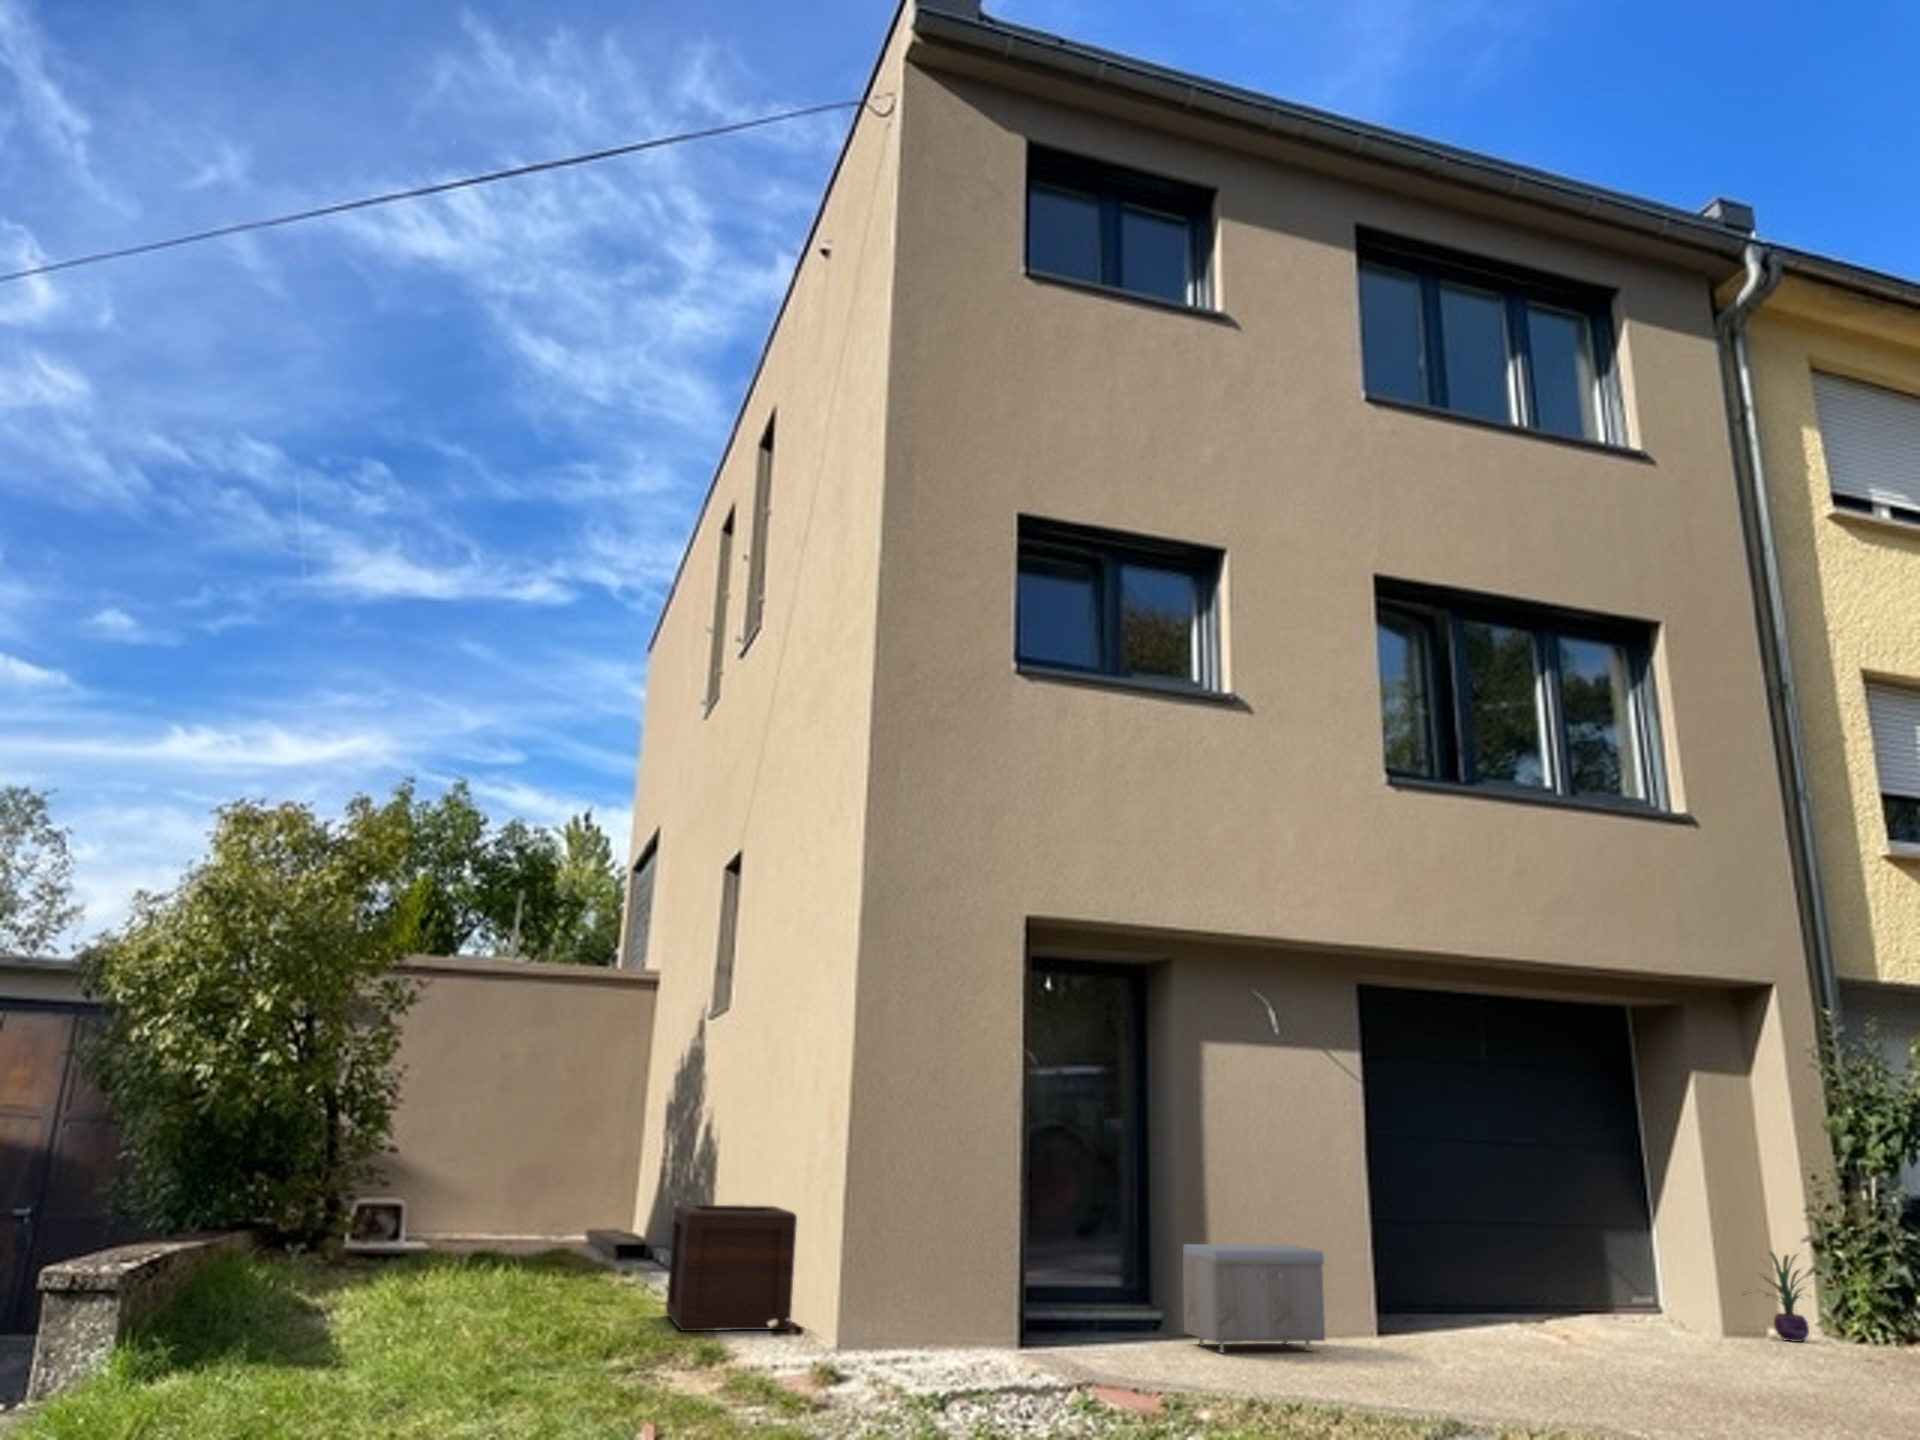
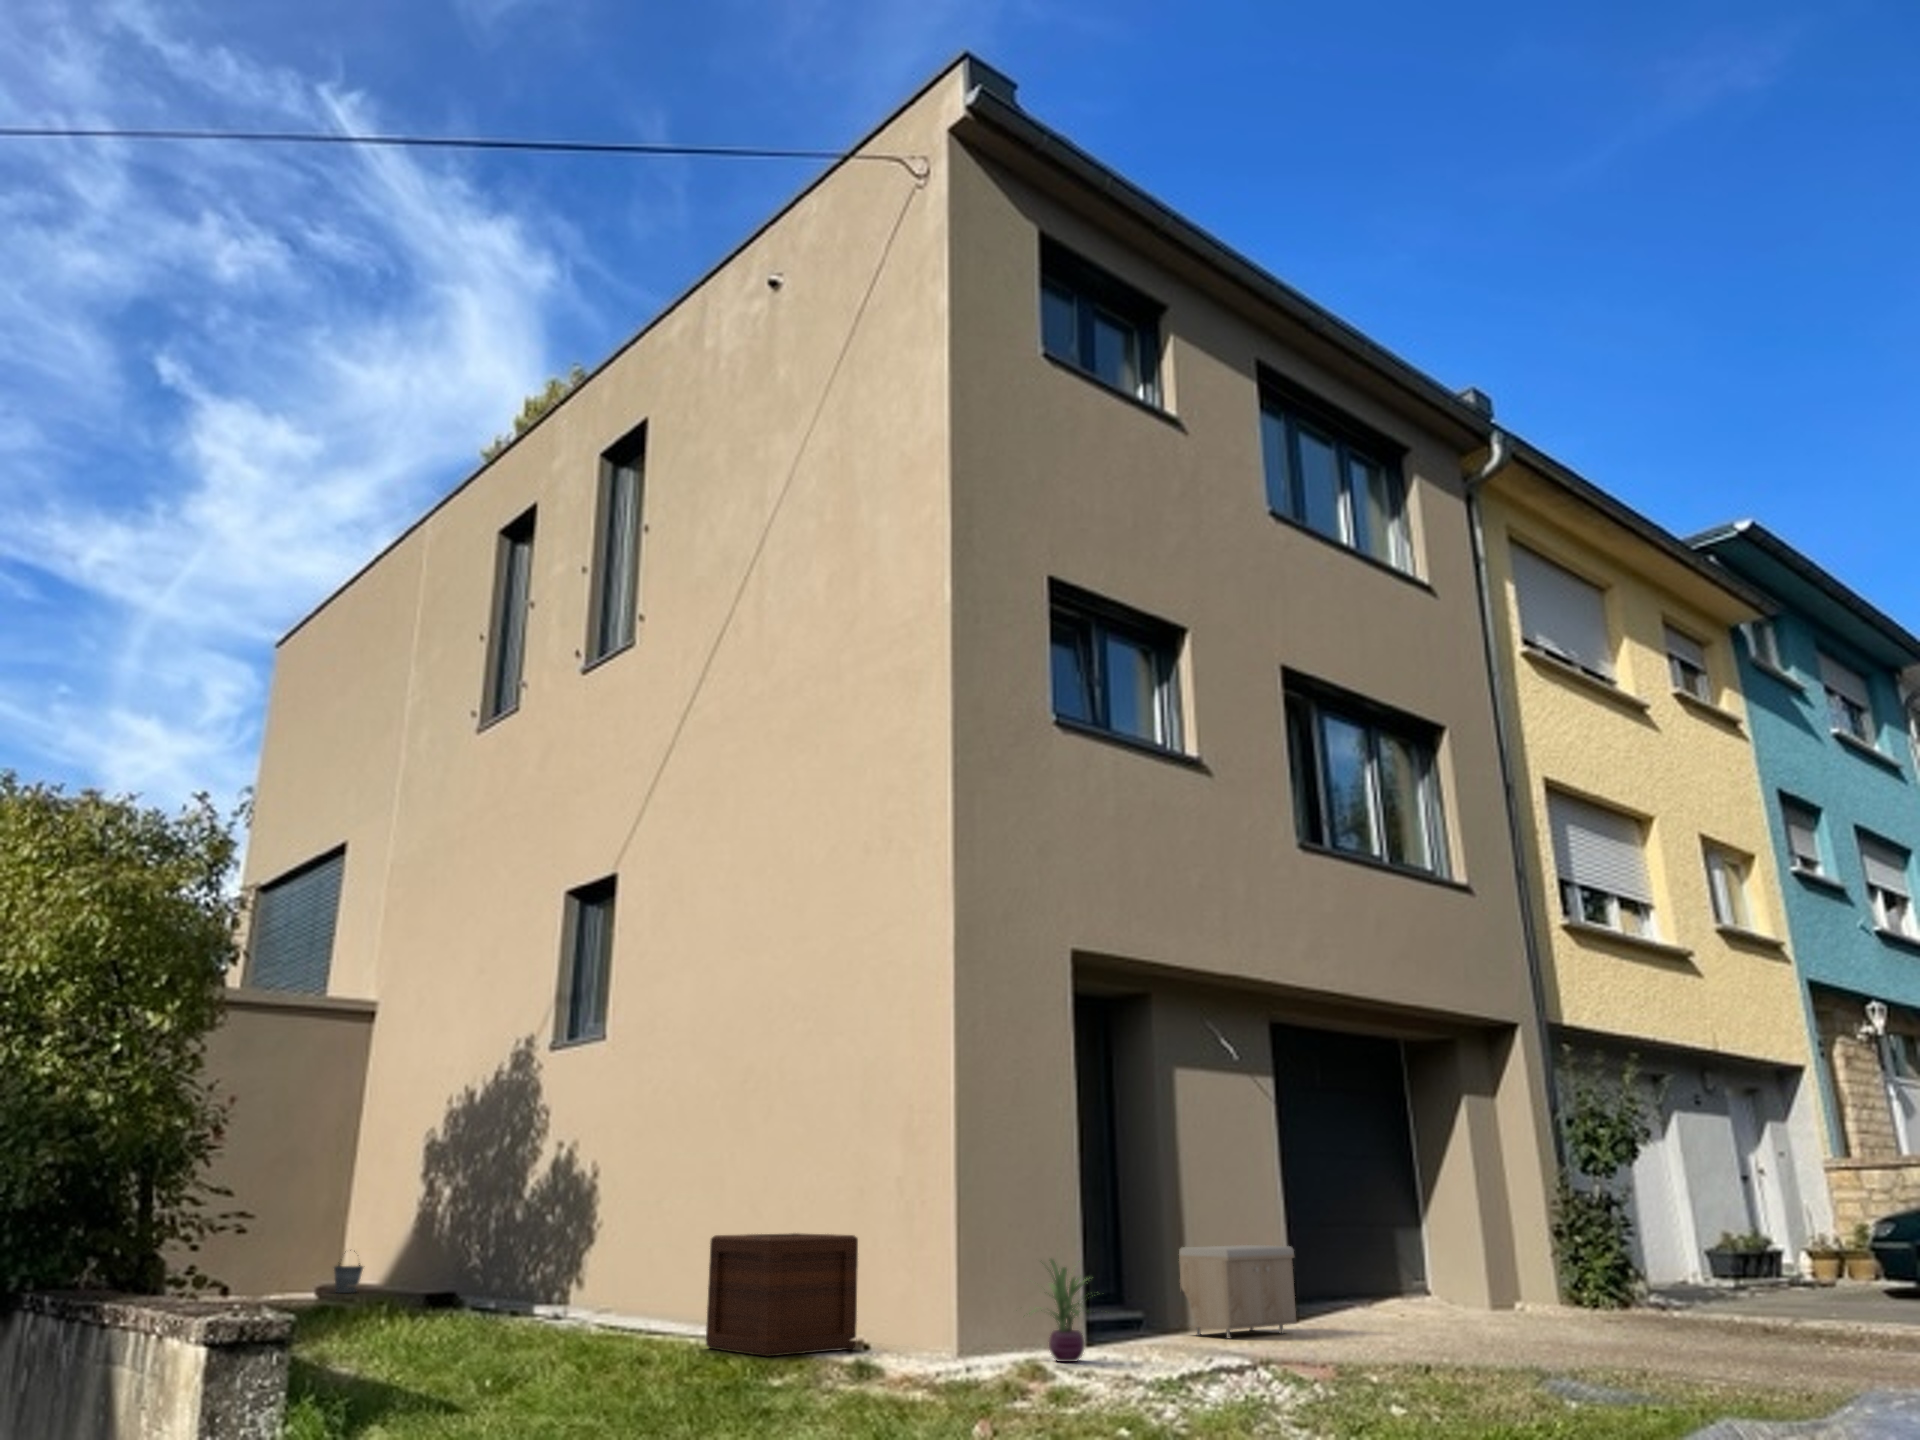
bucket: none [602,1189,629,1227] -> present [334,1250,363,1293]
decorative plant: present [1745,1252,1809,1342] -> present [1029,1259,1085,1362]

